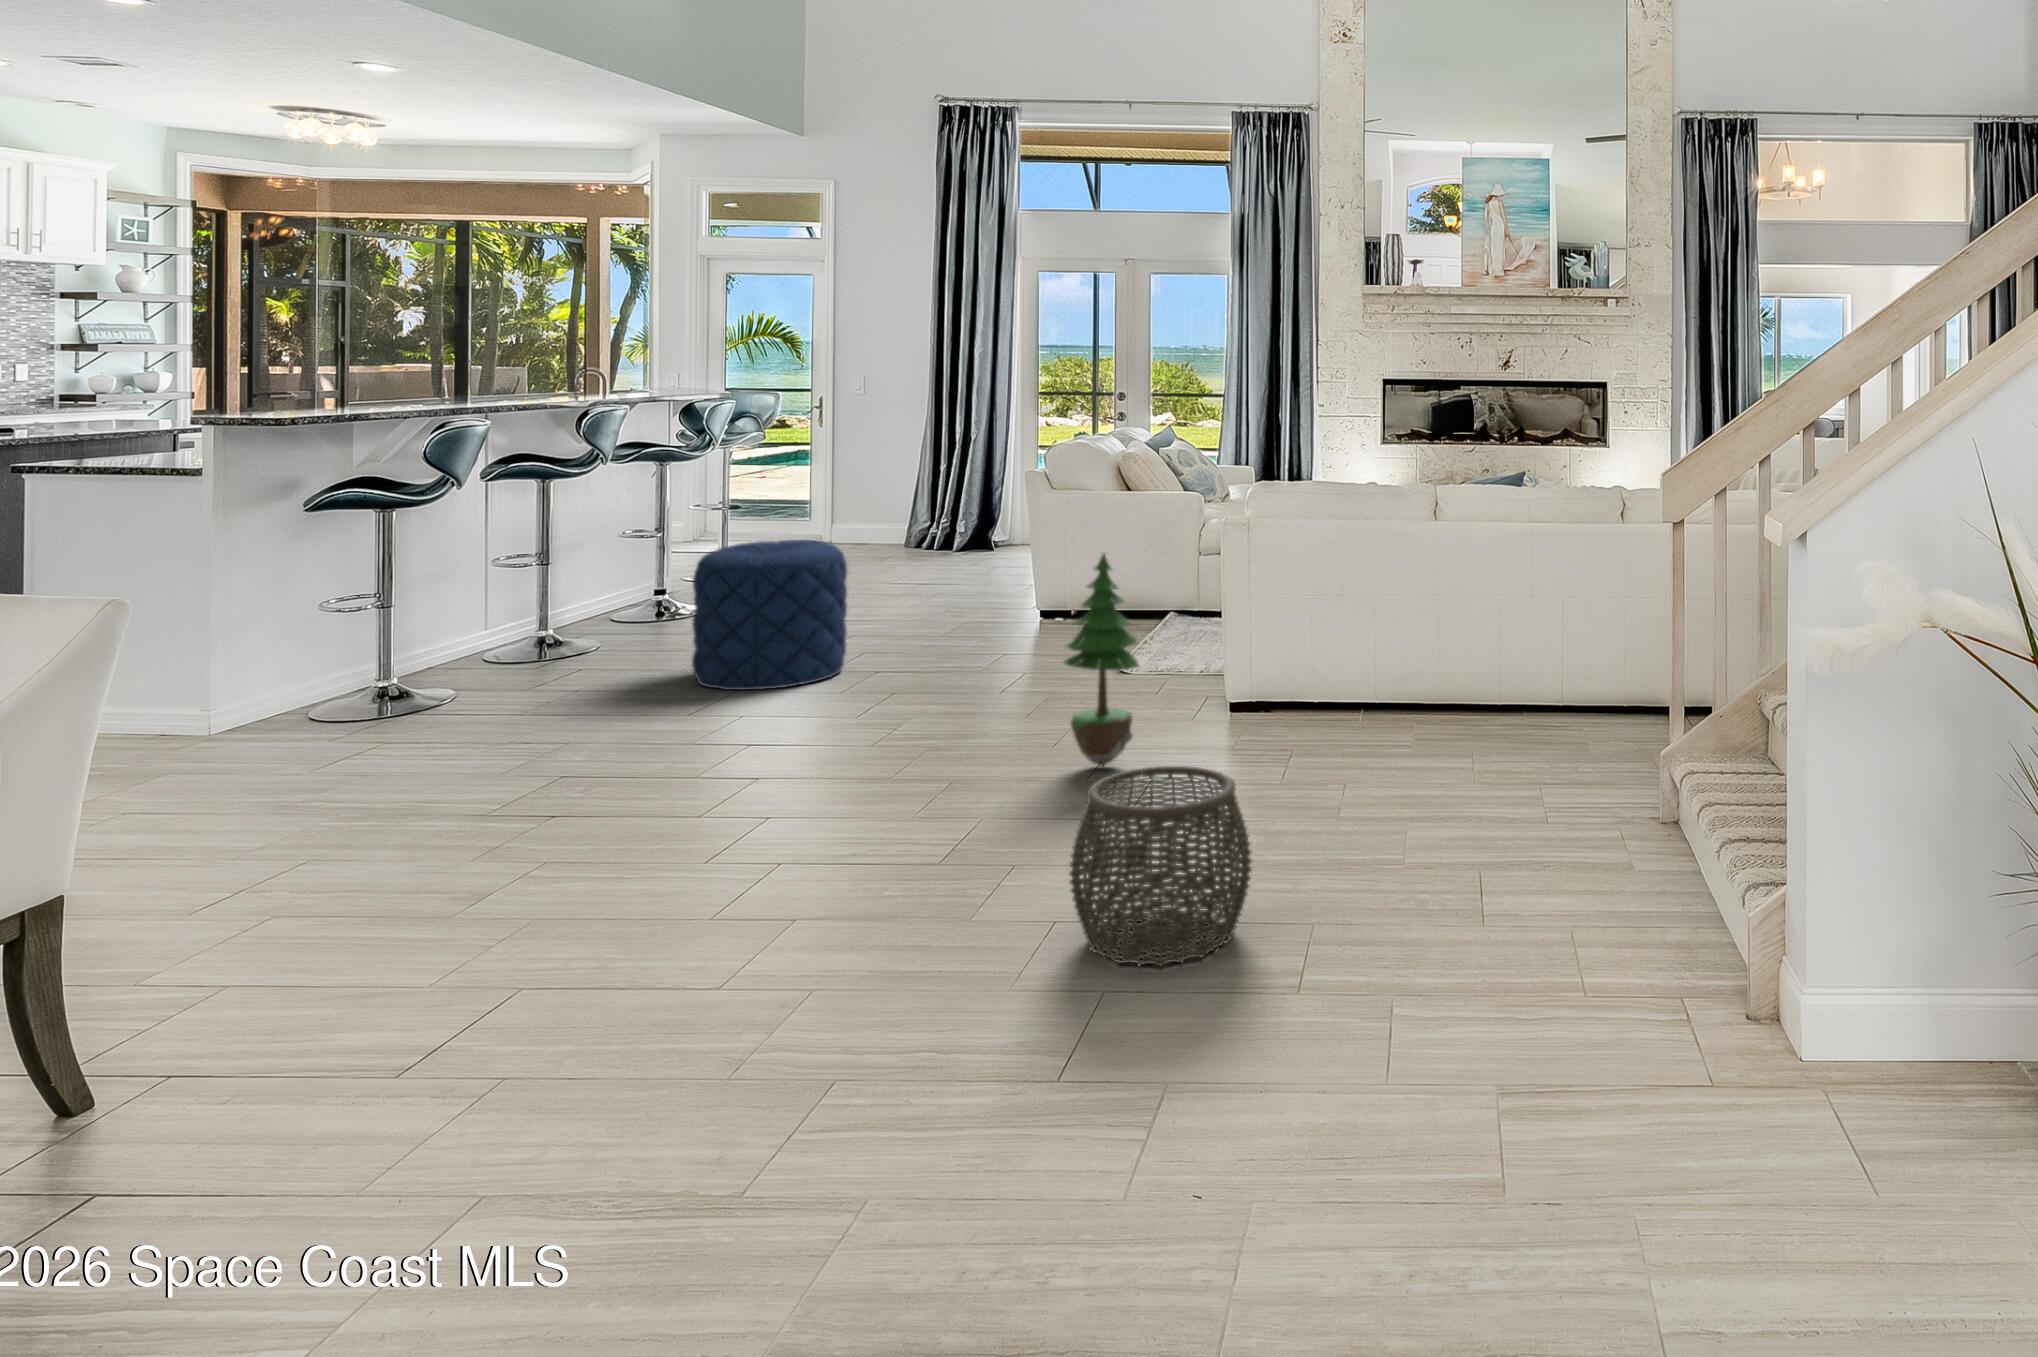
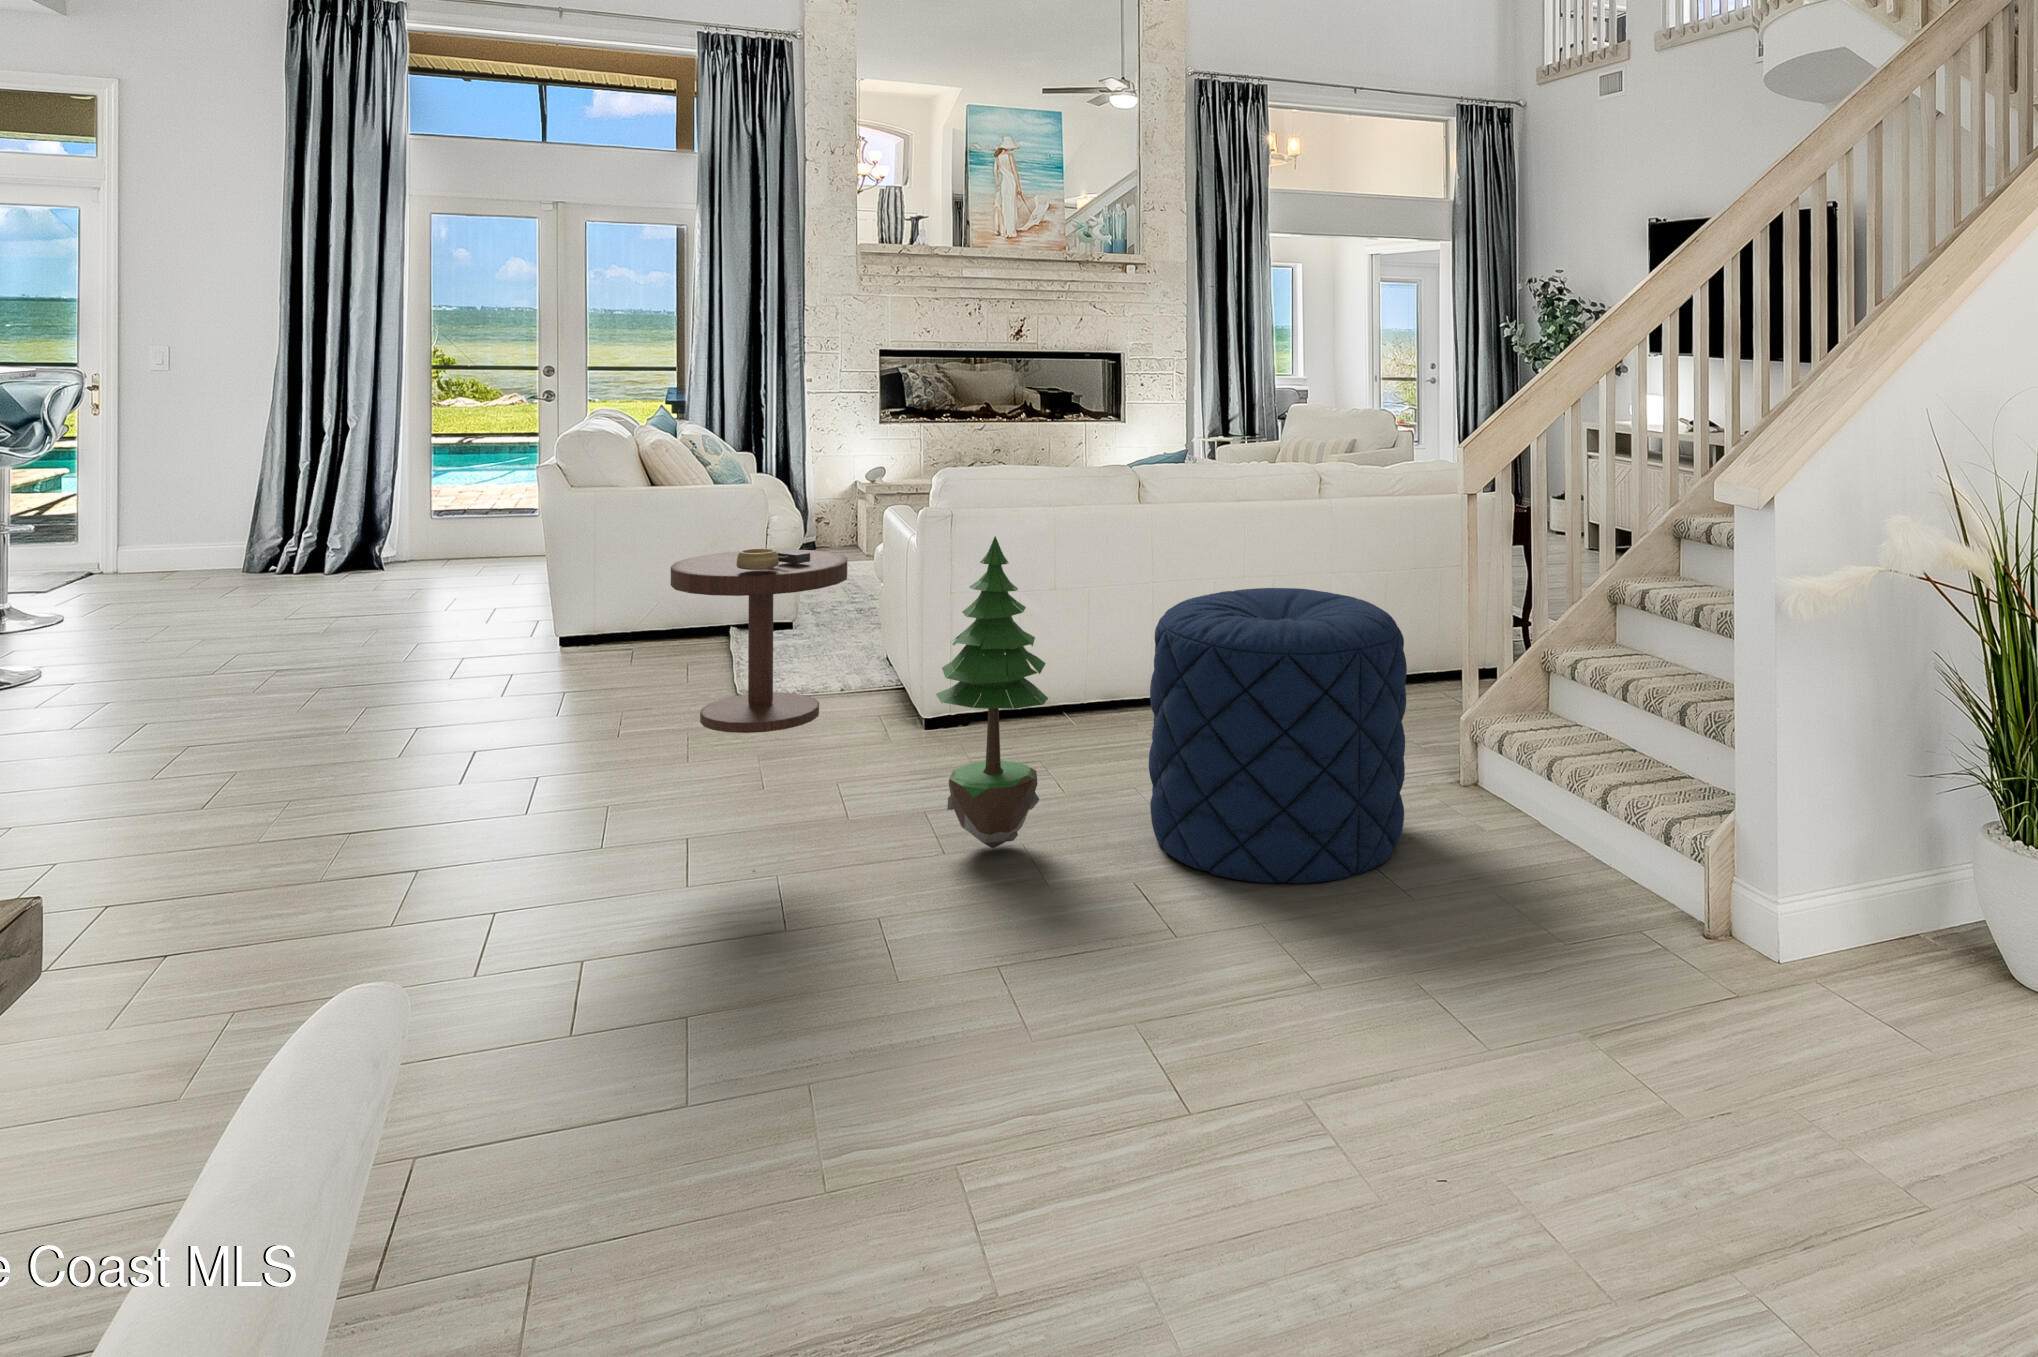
pouf: present [692,540,847,690] -> present [1149,588,1407,884]
side table: none [900,552,1018,761] -> present [671,548,847,871]
woven basket: present [1069,766,1252,966] -> none [1407,844,1714,1202]

